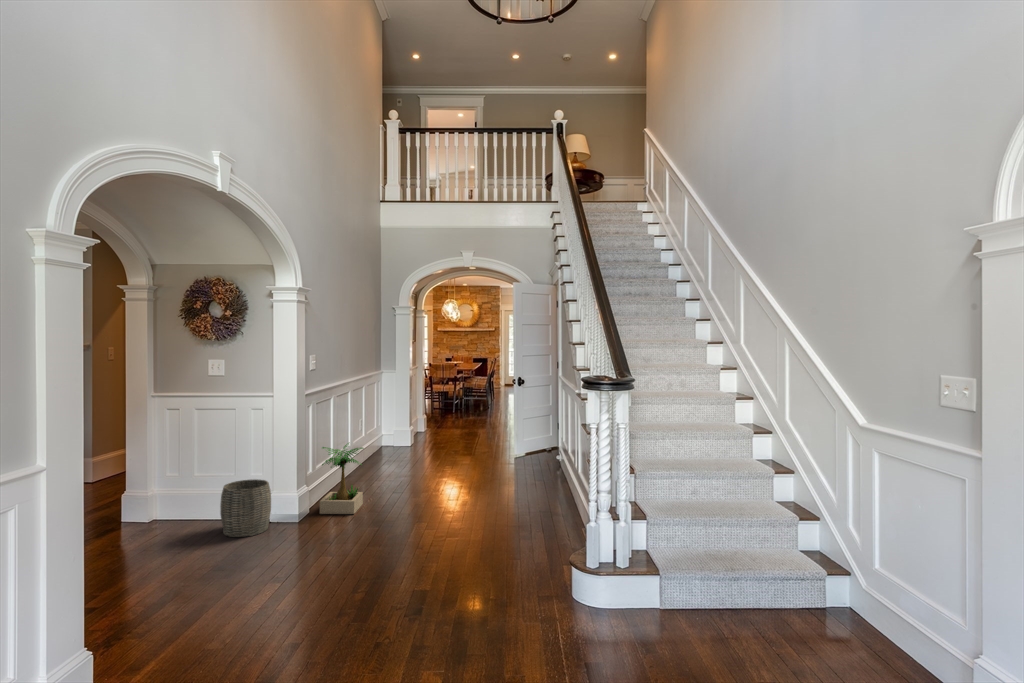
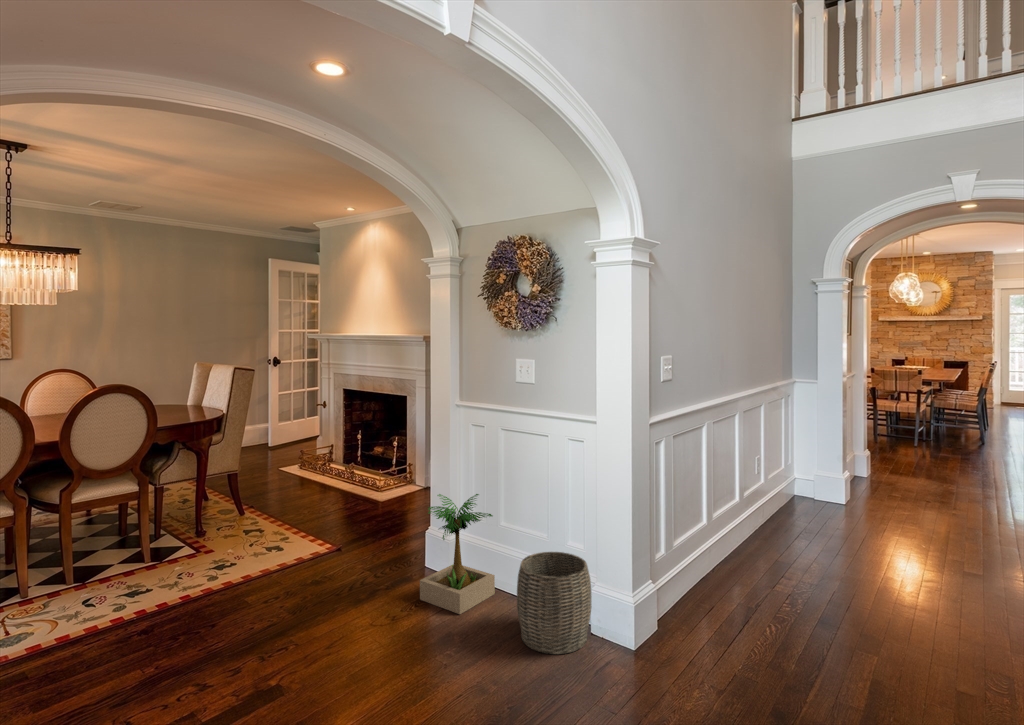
potted plant: present [320,443,364,514] -> present [420,494,495,614]

